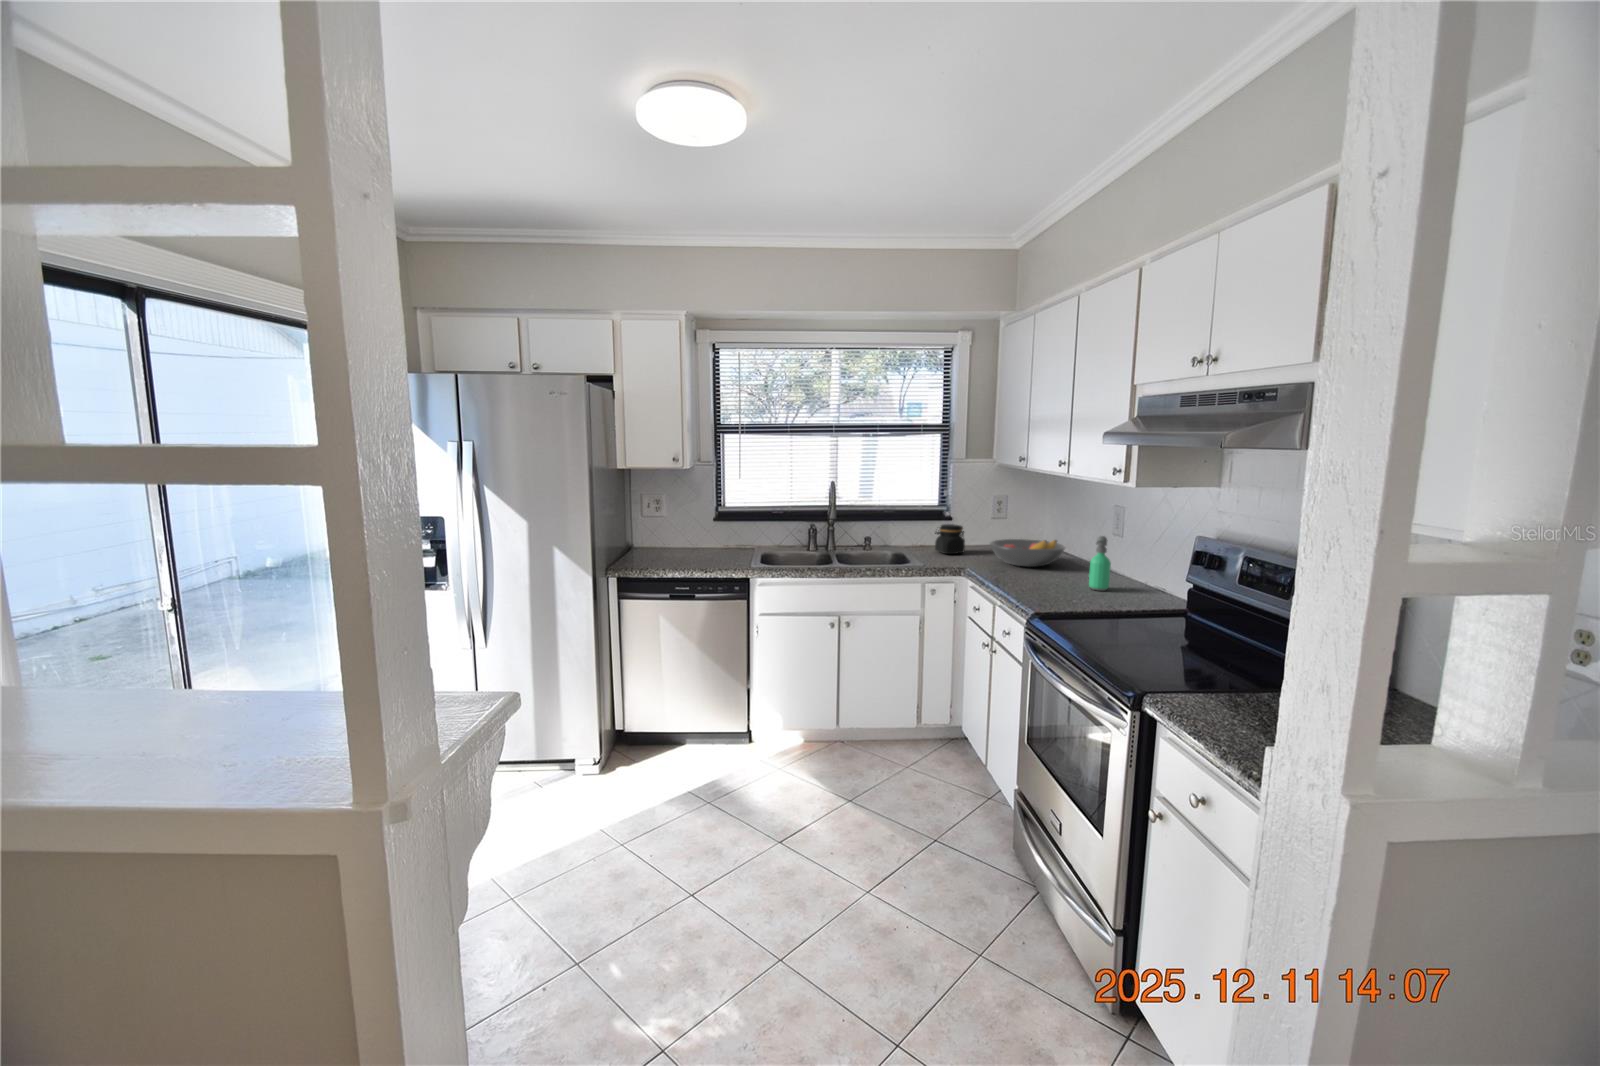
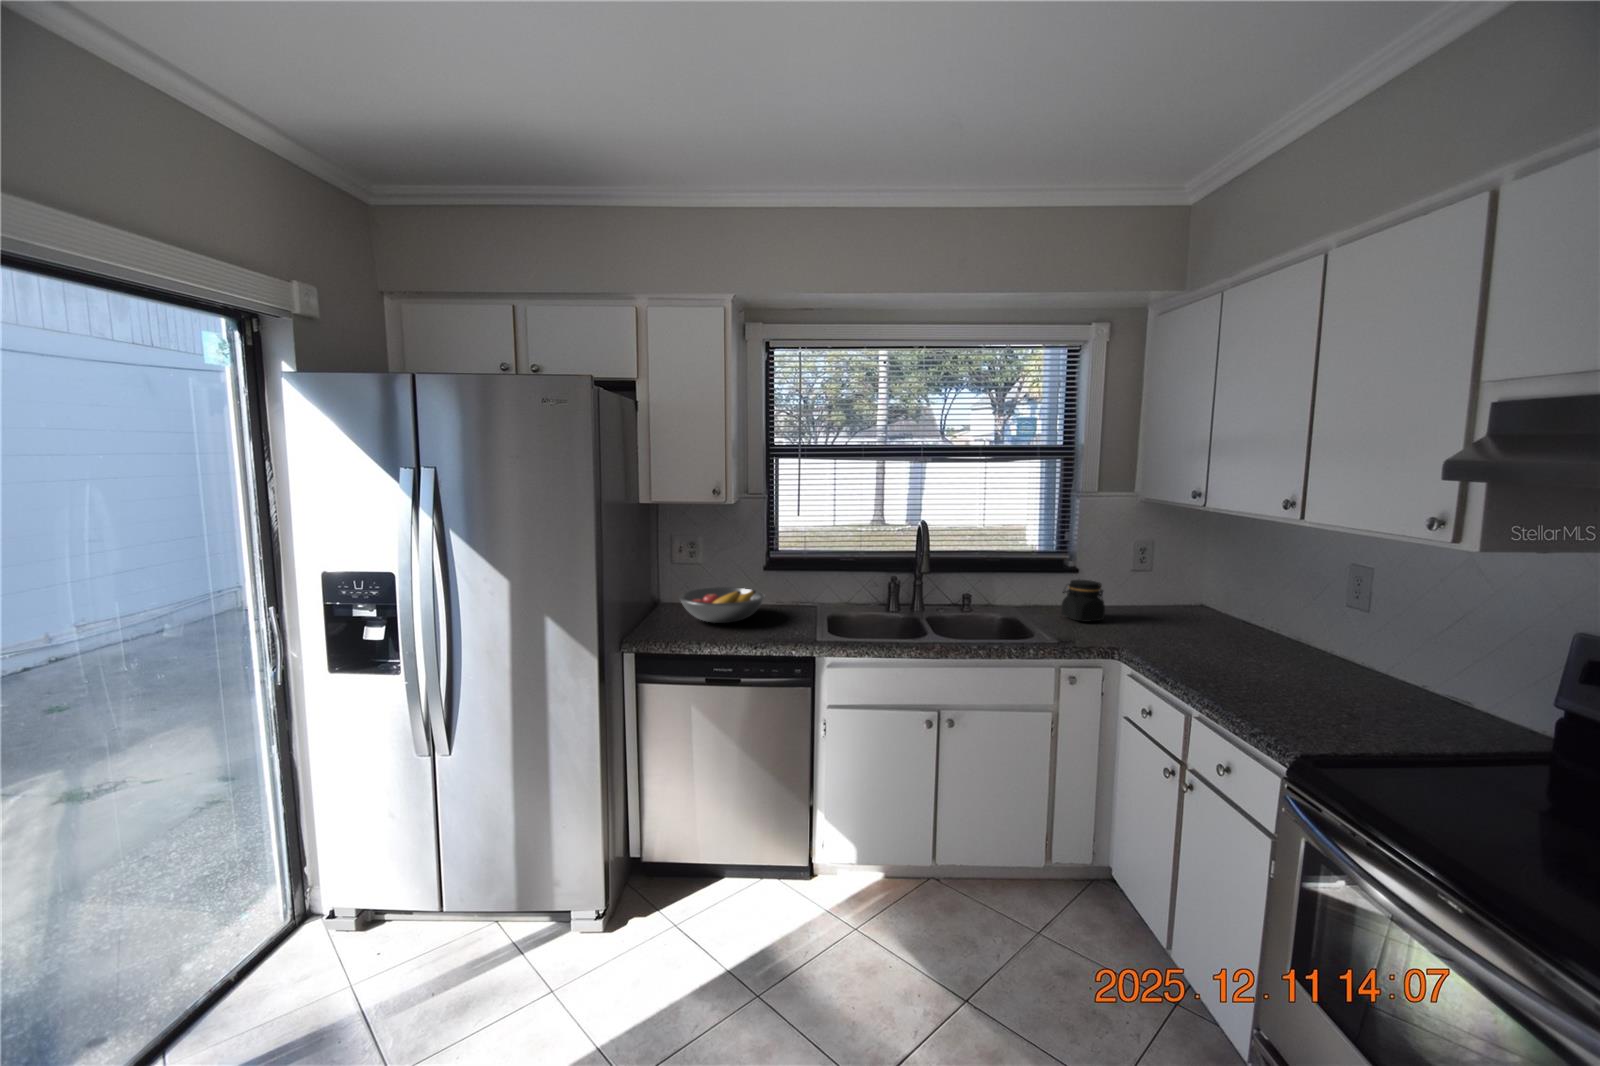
soap dispenser: present [1089,536,1111,591] -> none [1340,618,1381,702]
fruit bowl: present [990,539,1065,567] -> present [679,587,765,623]

